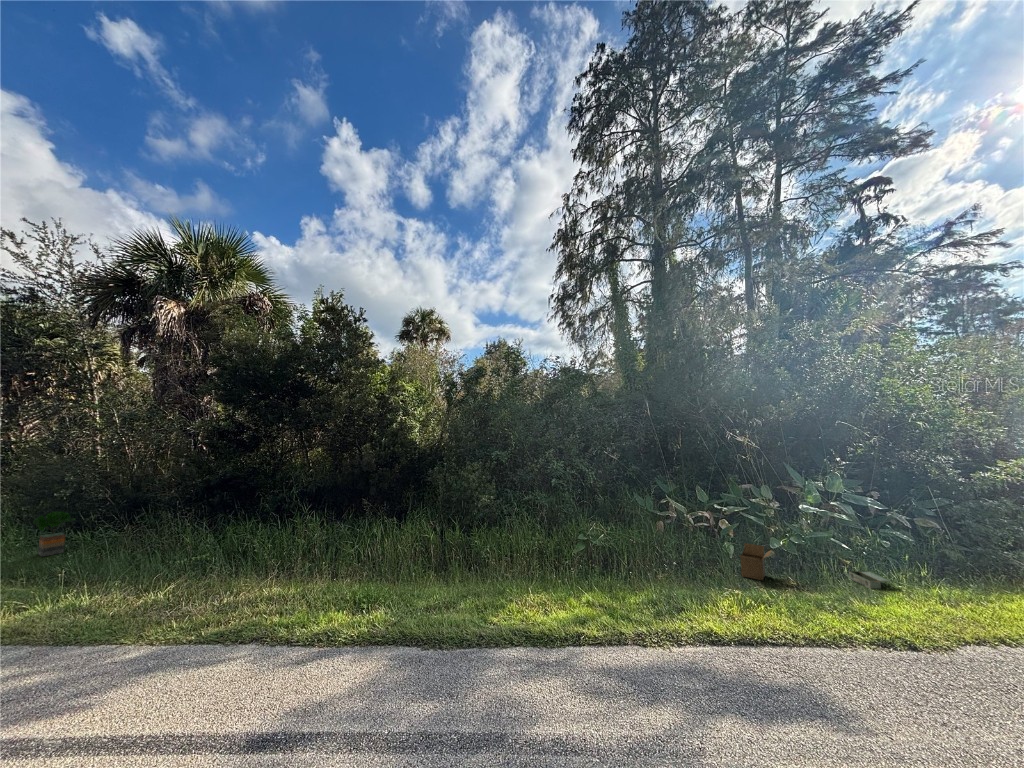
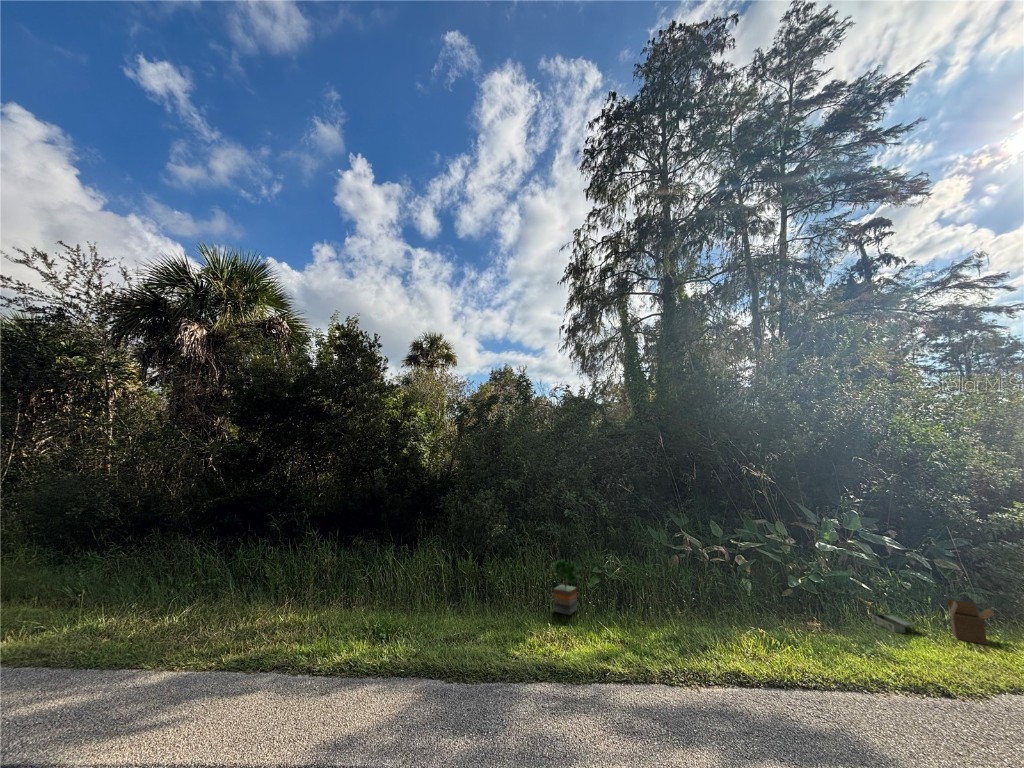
potted tree: present [34,512,75,557] -> present [553,560,582,615]
cardboard box: present [740,543,771,580] -> present [947,599,994,645]

